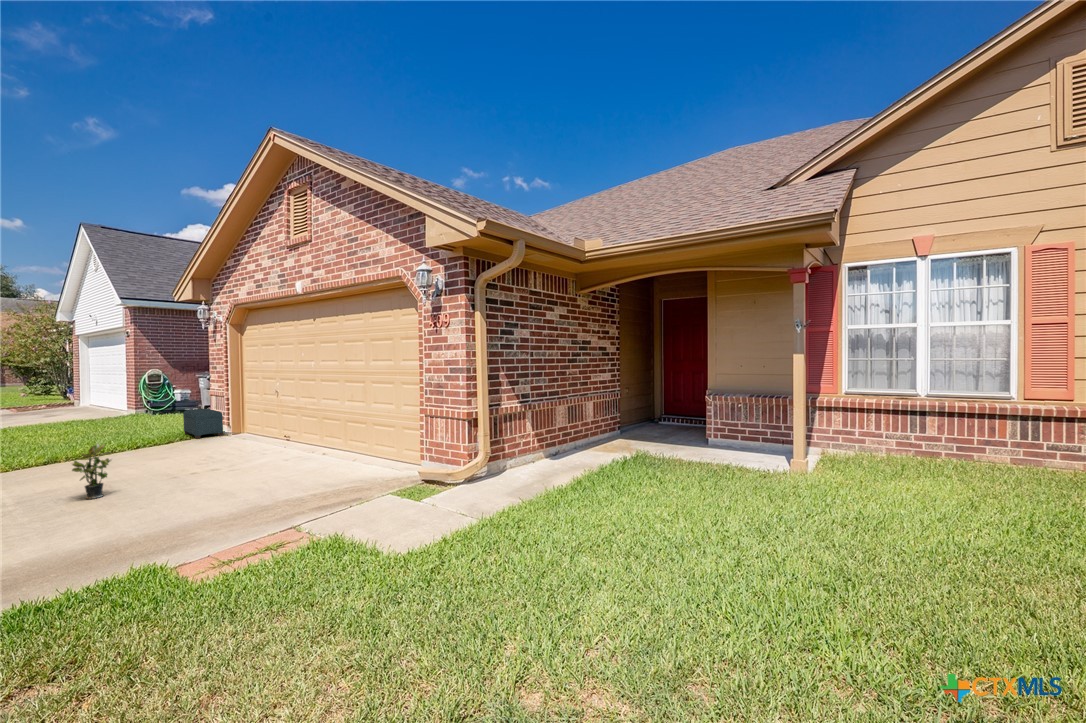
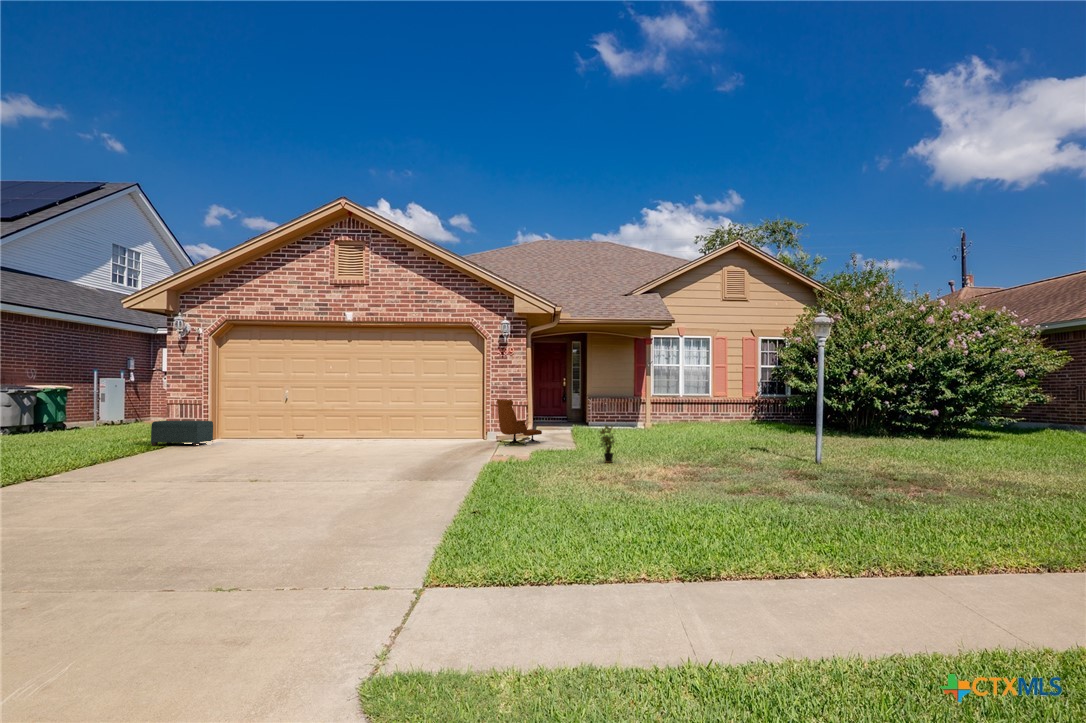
lounge chair: none [372,408,480,497] -> present [497,399,542,446]
potted plant: present [72,443,111,499] -> present [600,425,615,463]

